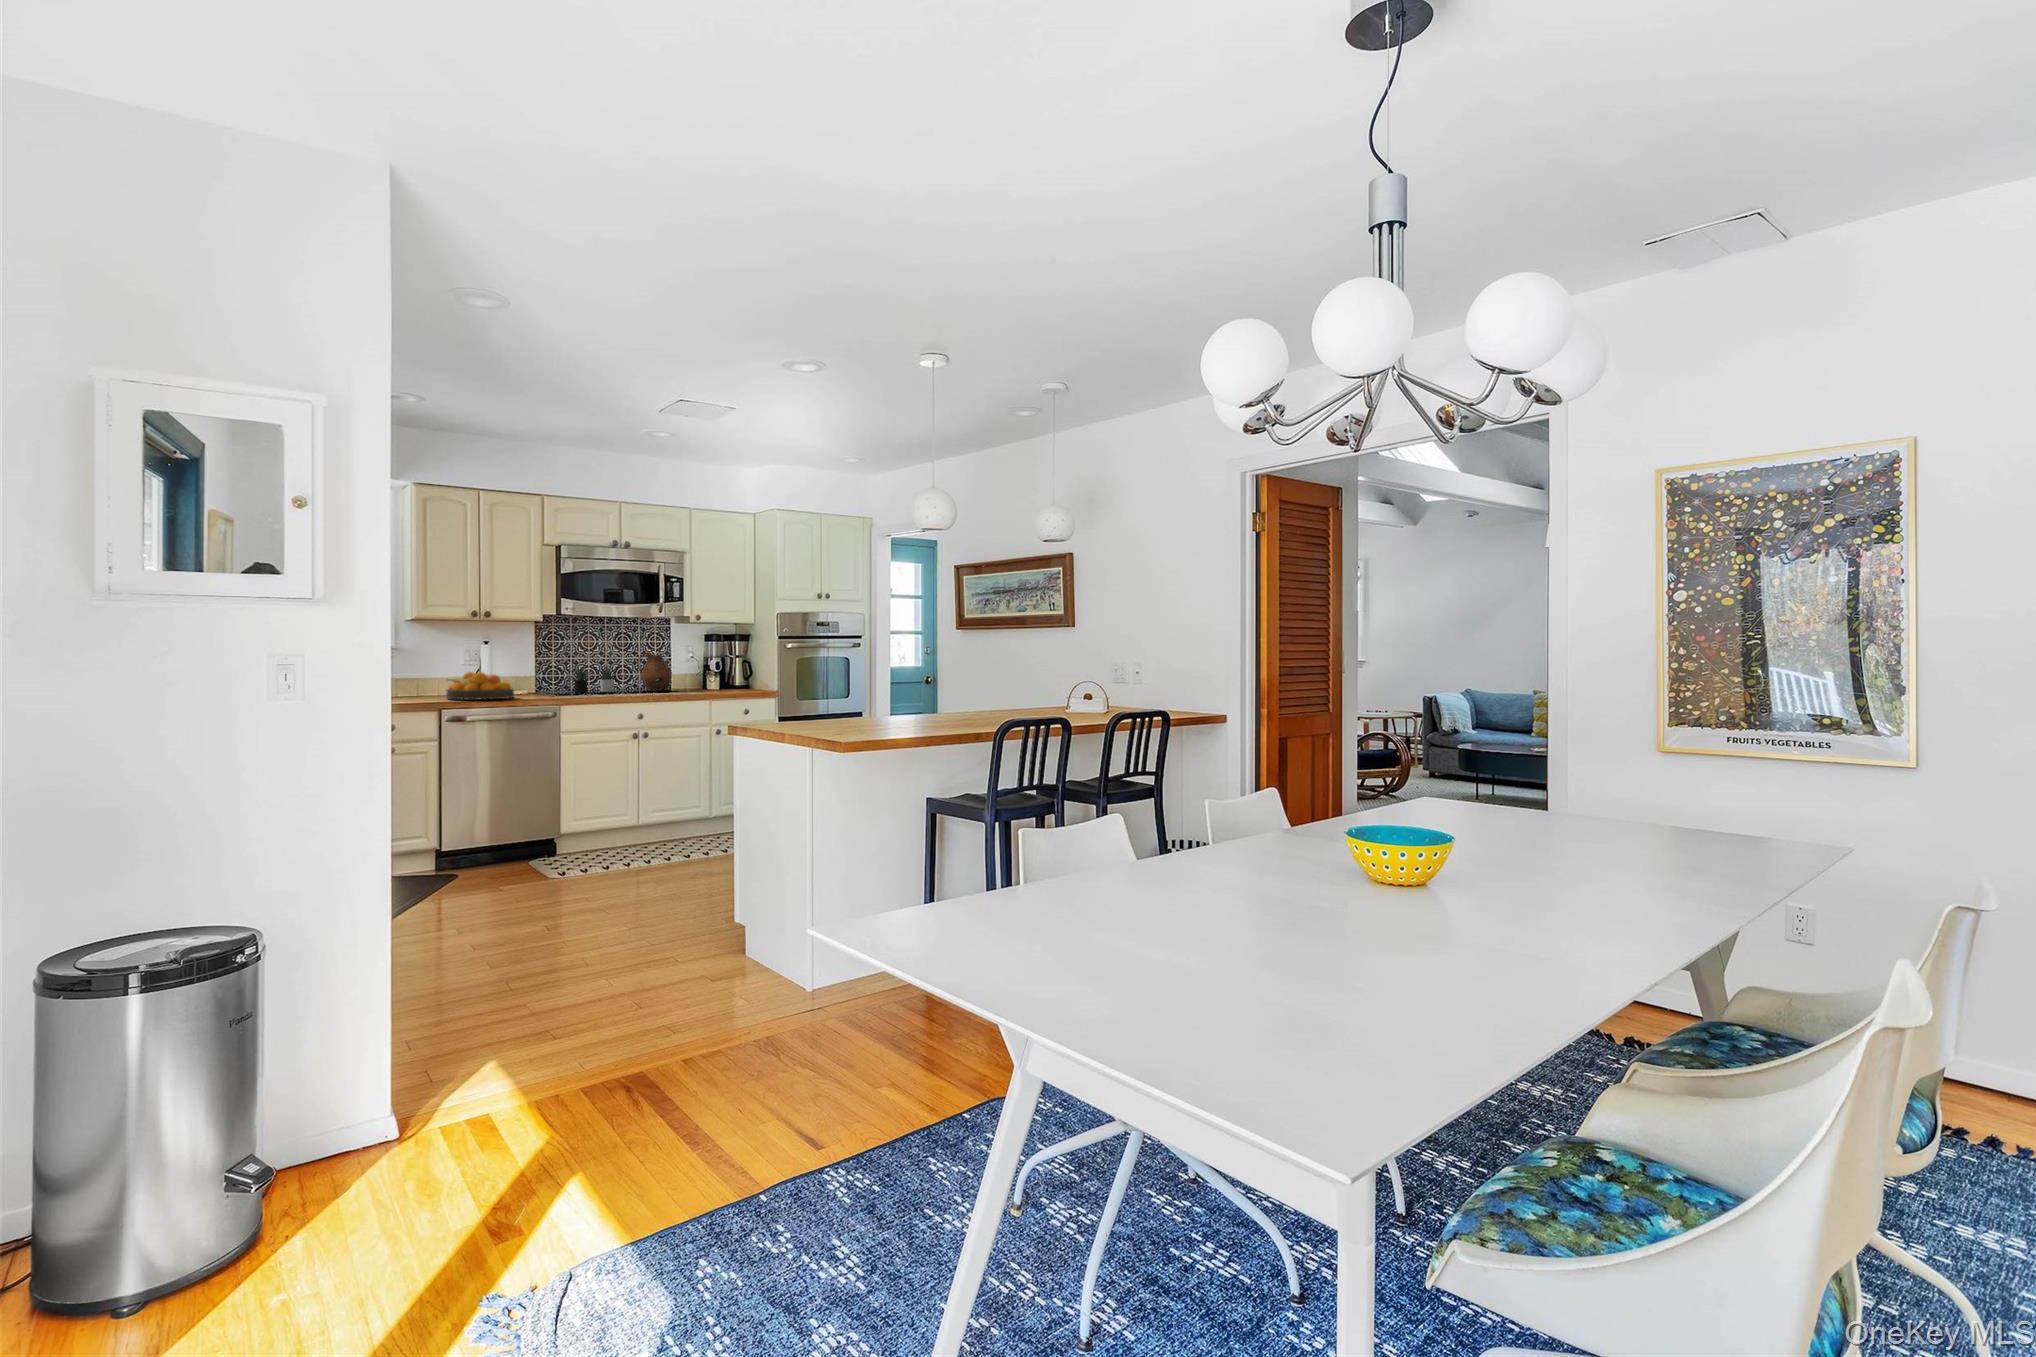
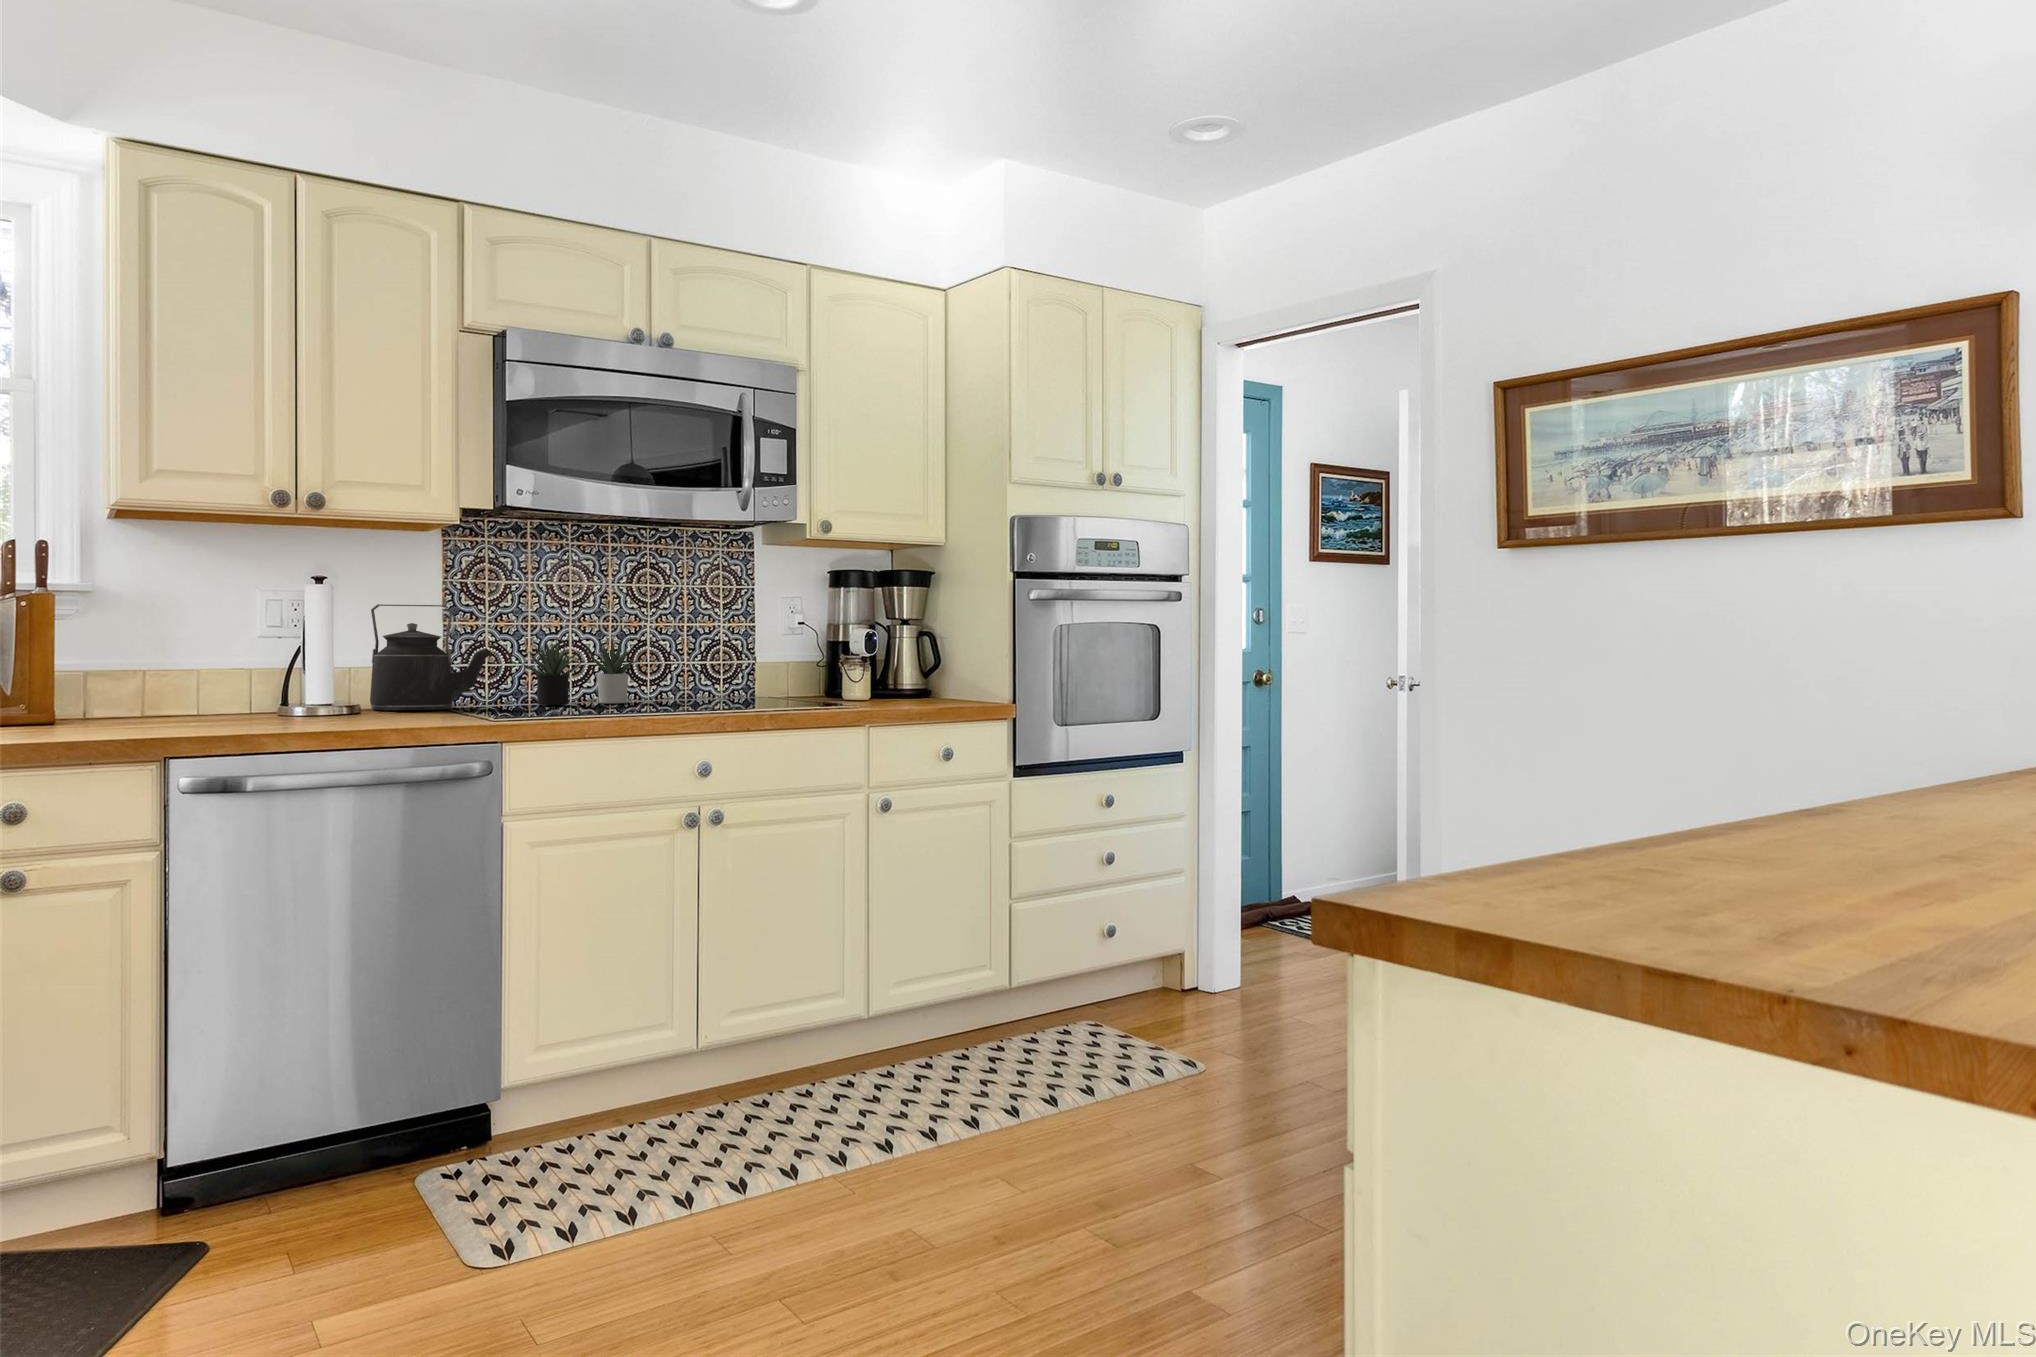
ceramic pitcher: present [637,651,672,690] -> none [681,605,776,702]
kettle: none [506,653,556,694] -> present [370,604,492,710]
fruit bowl: present [446,672,514,700] -> none [194,651,382,728]

